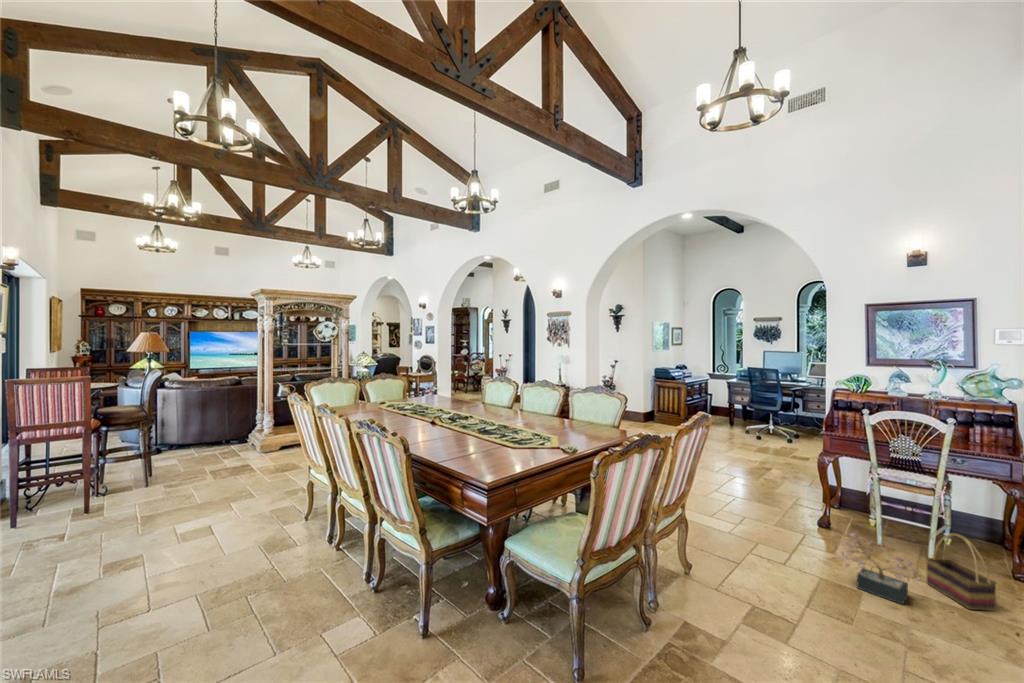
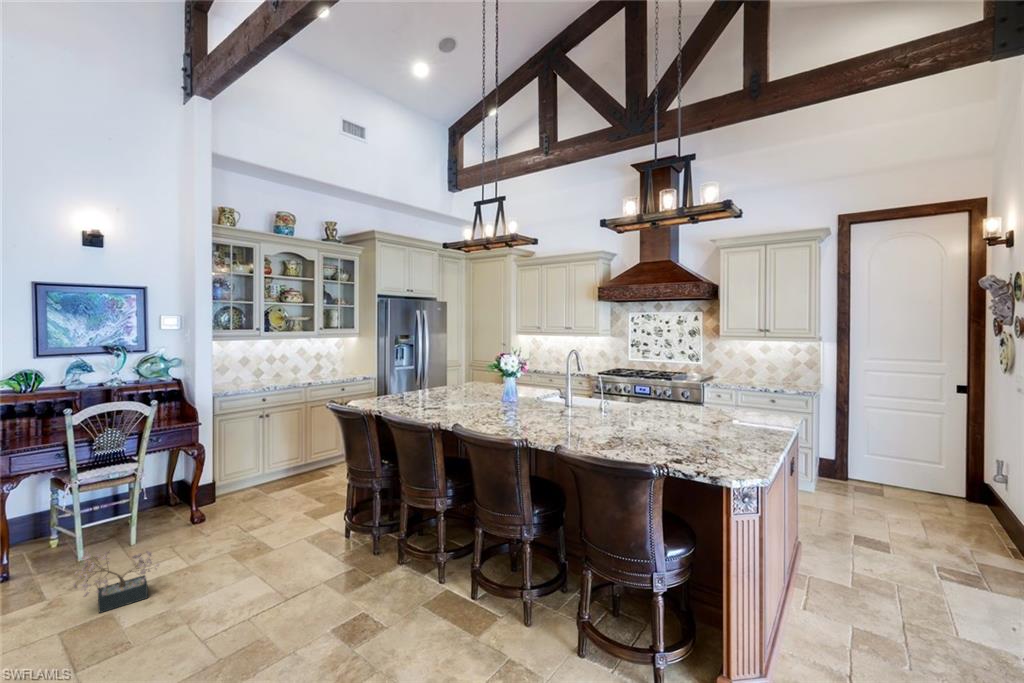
basket: present [926,533,996,611] -> none [149,506,206,568]

